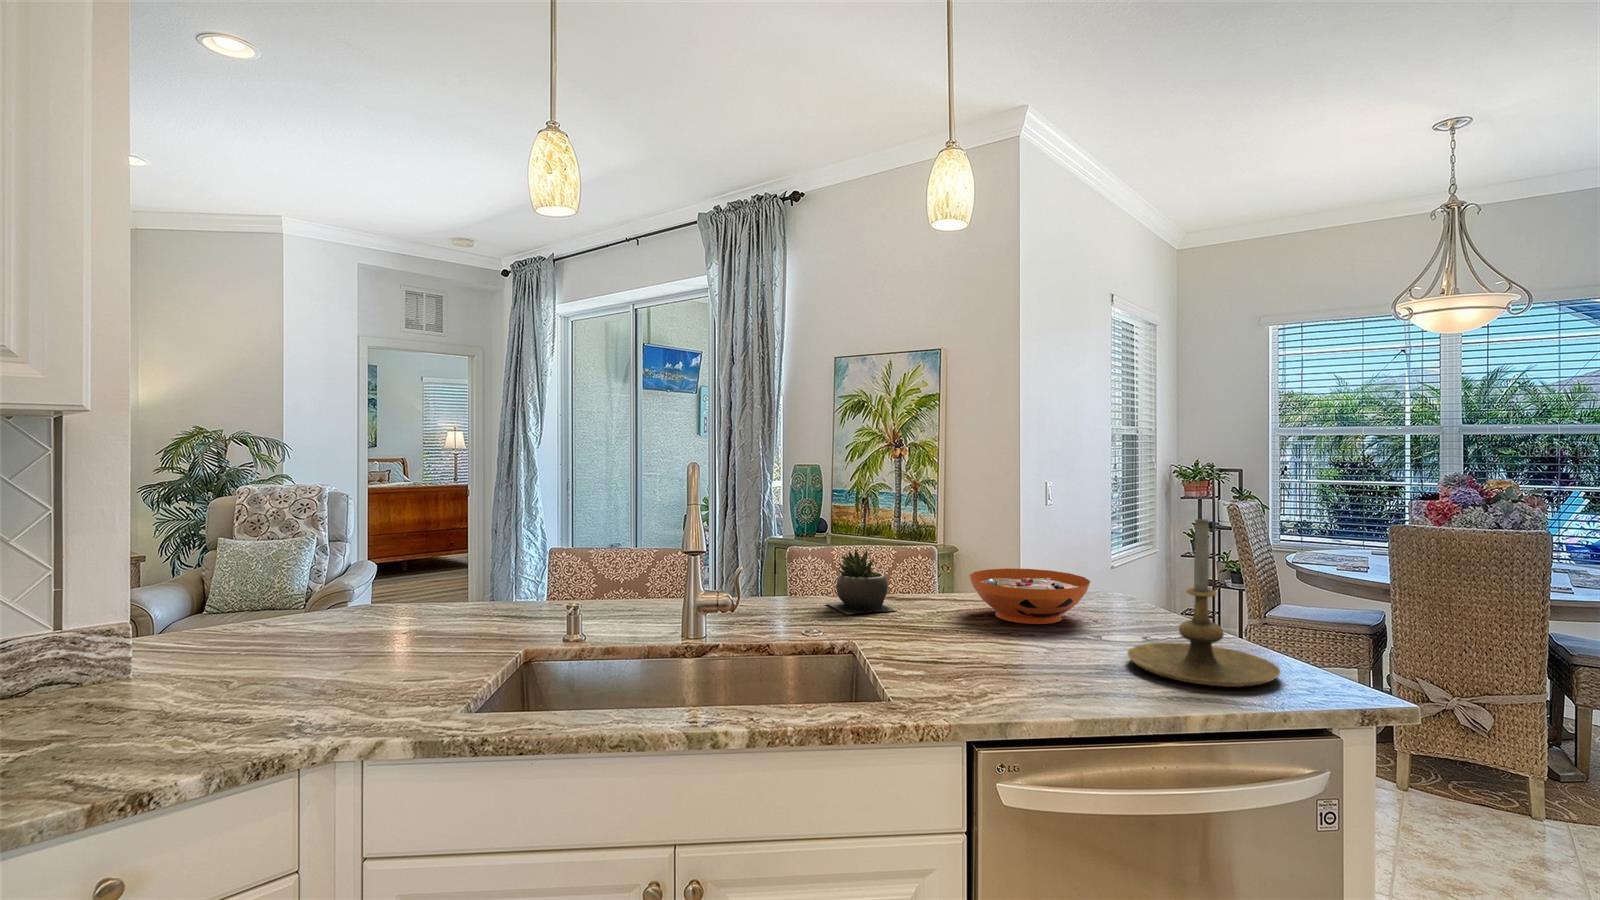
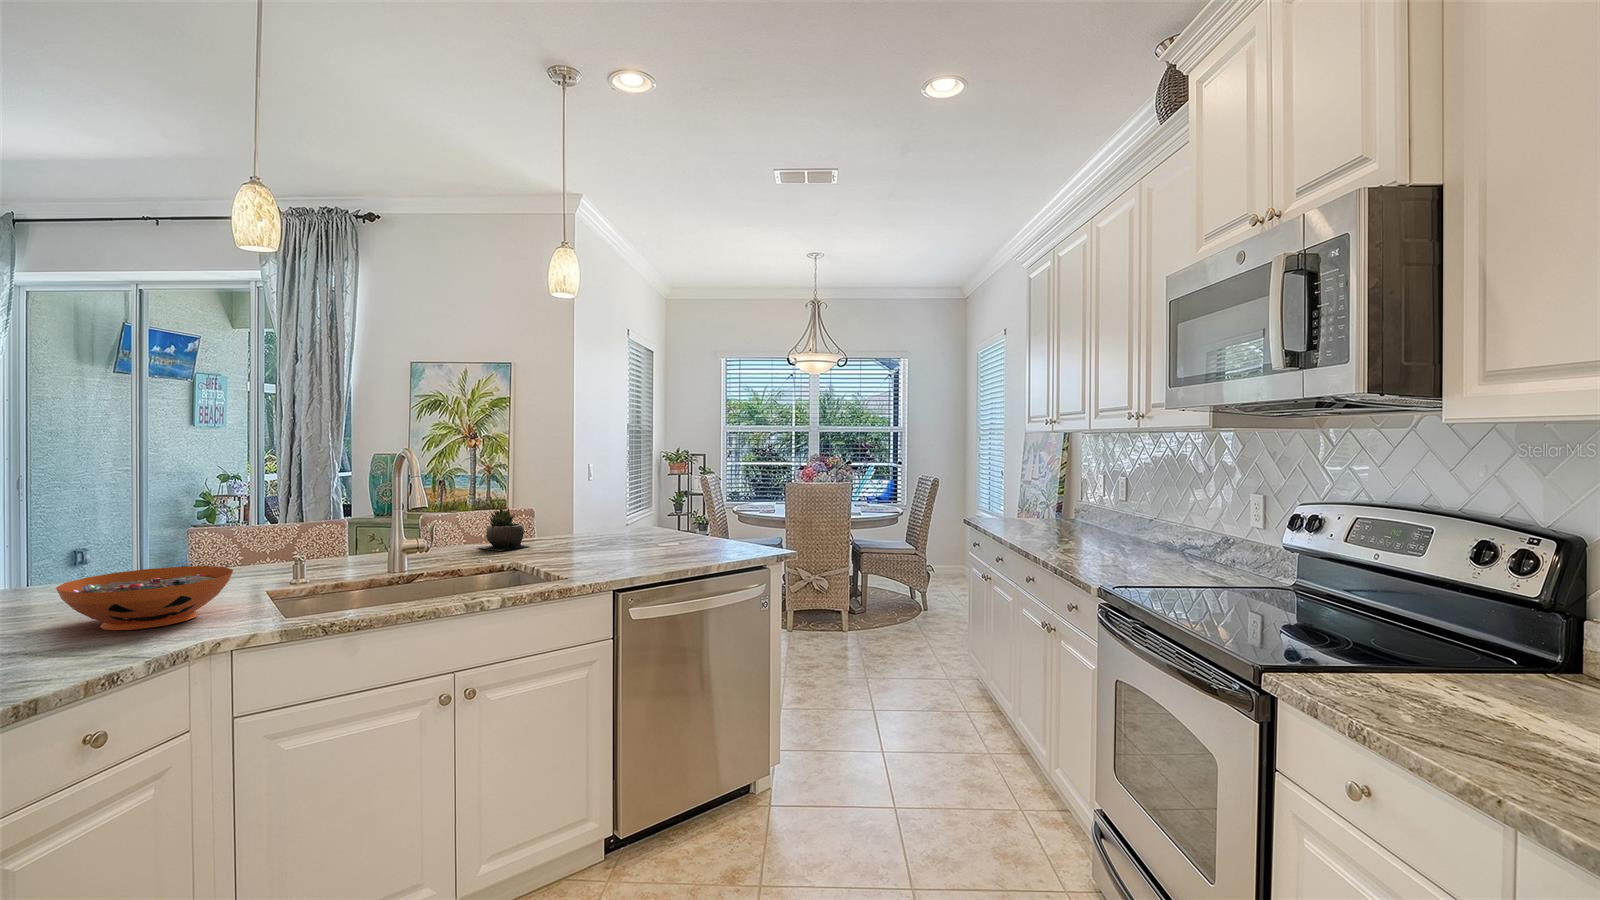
candle holder: present [1128,519,1281,687] -> none [678,475,745,555]
decorative bowl: present [969,568,1090,624] -> present [56,566,233,630]

